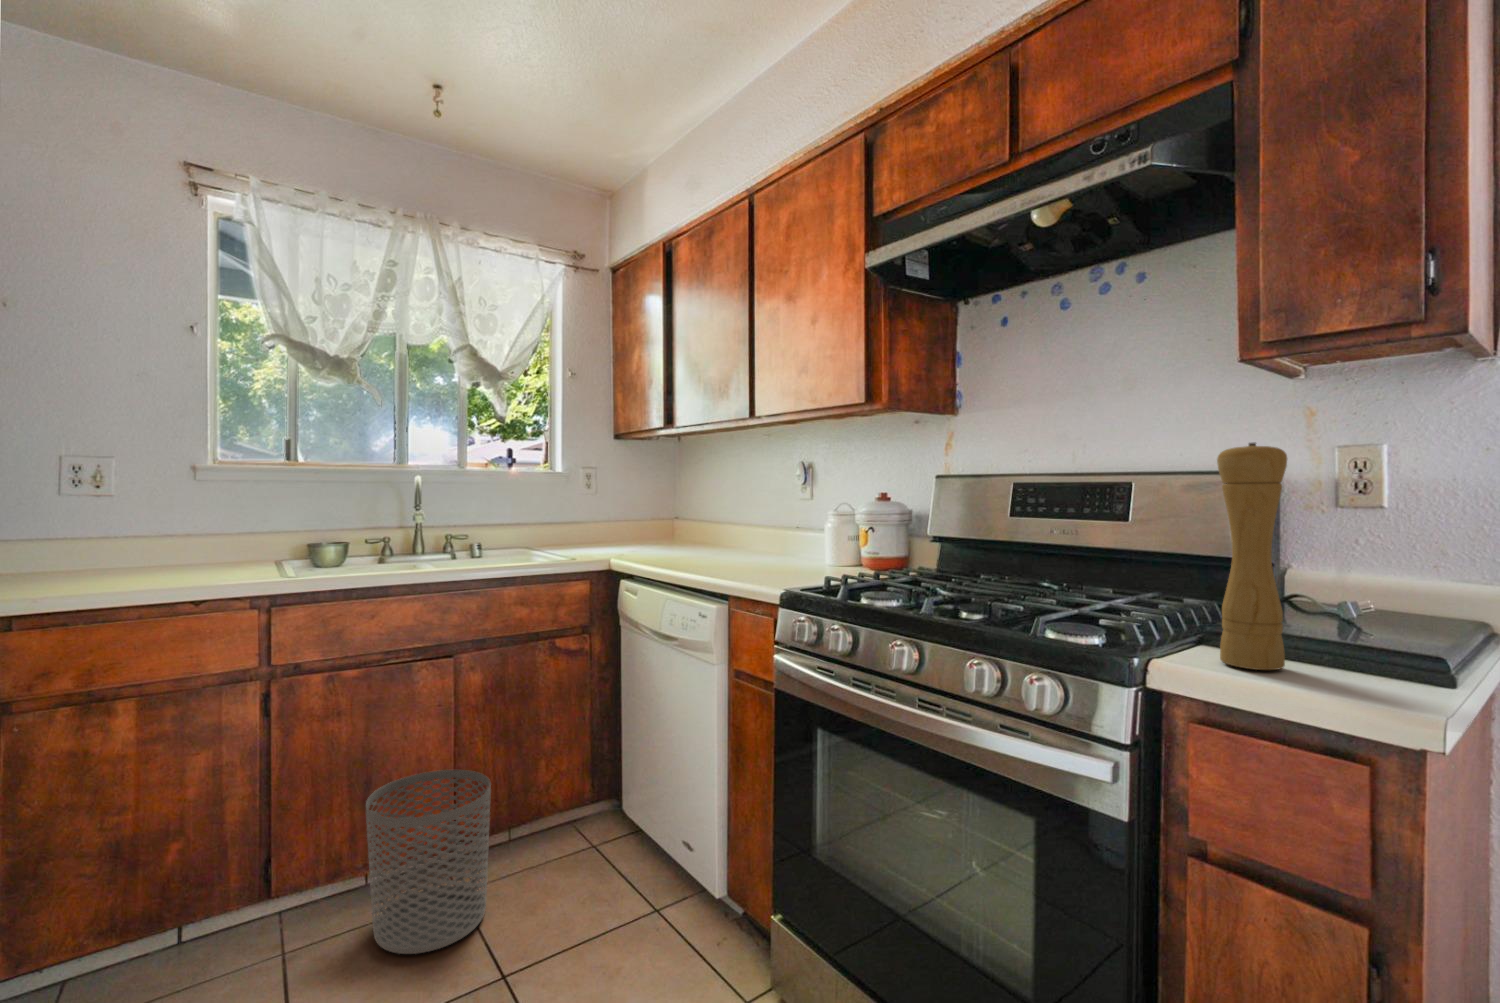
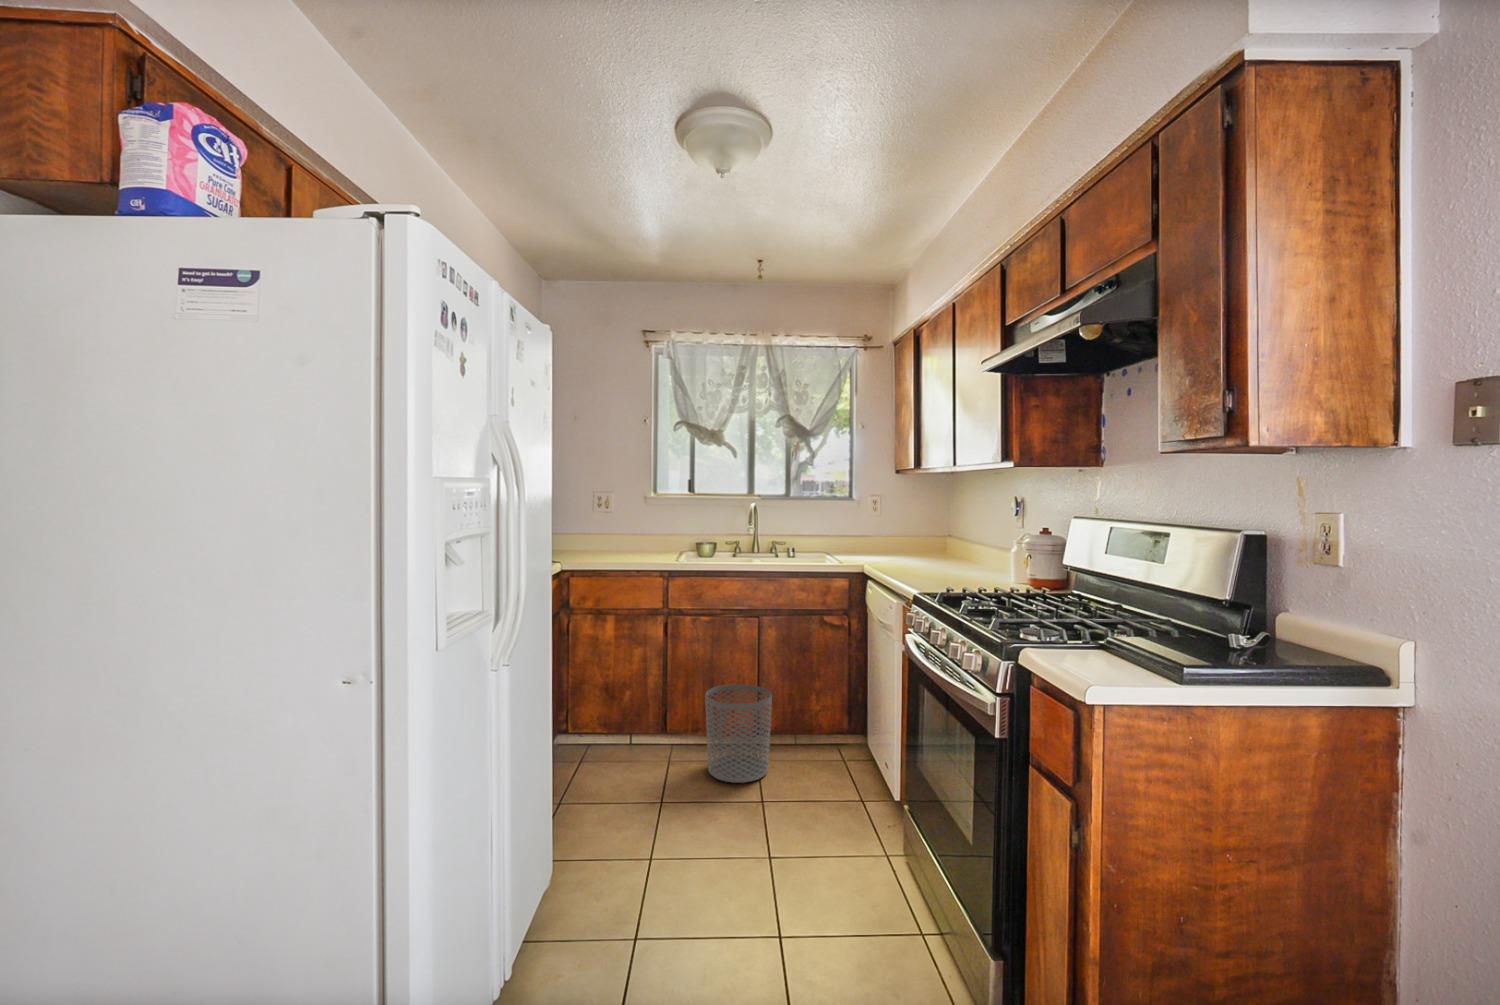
pepper mill: present [1217,443,1287,670] -> none [1075,519,1115,664]

